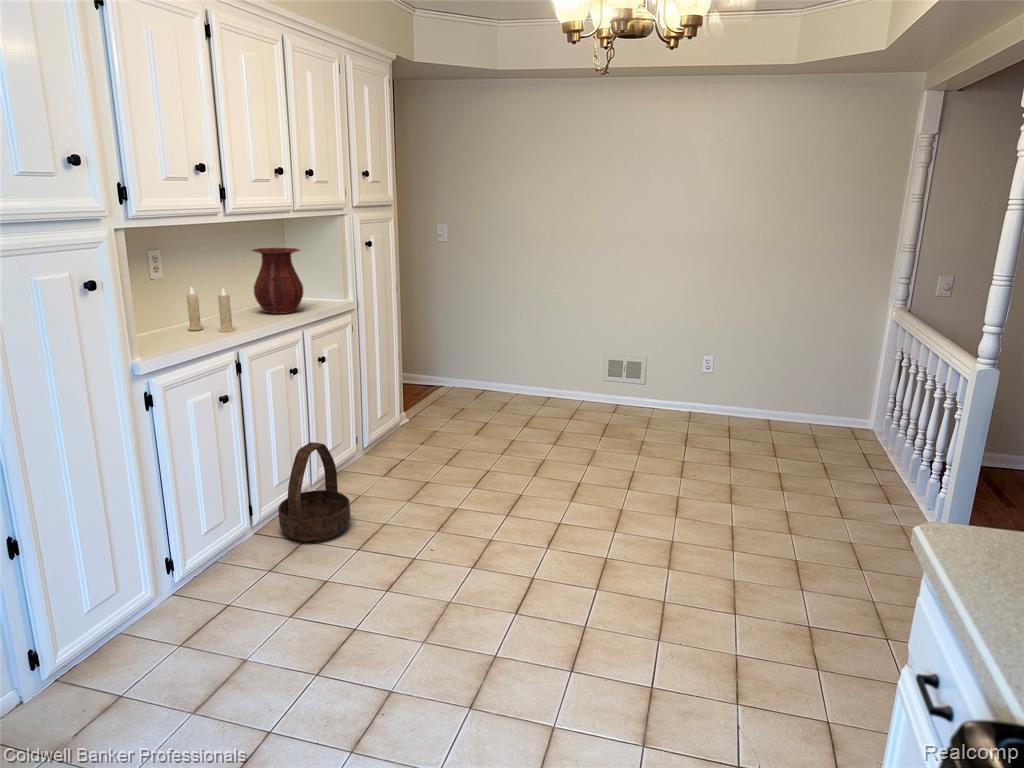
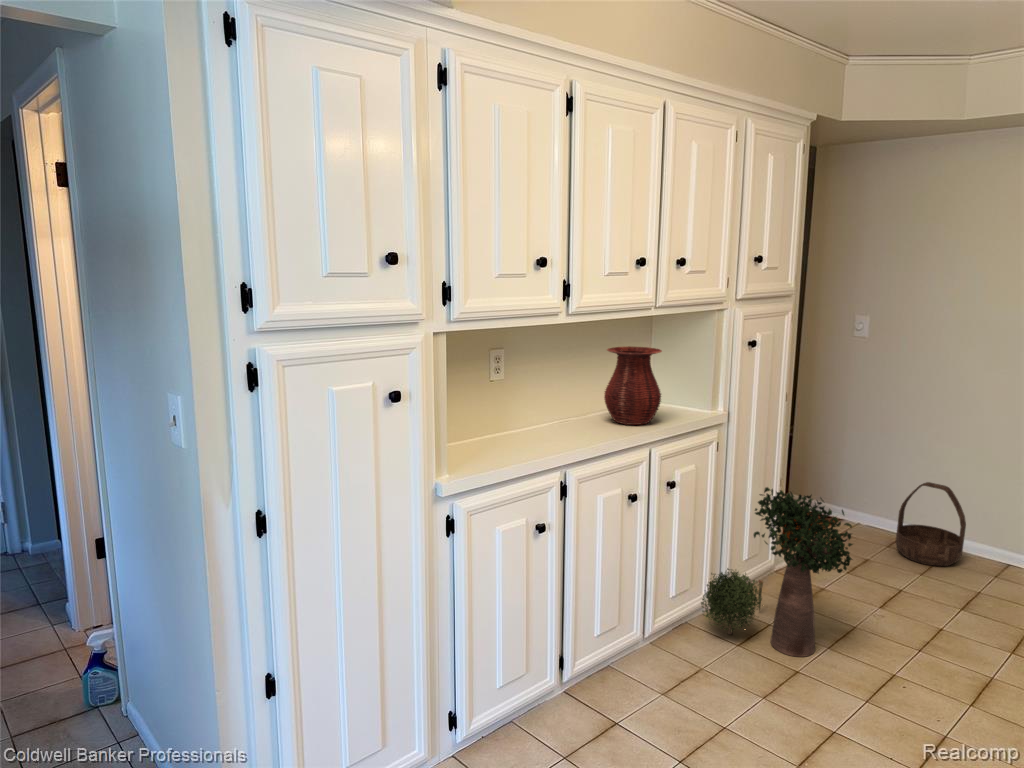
candle: present [186,287,234,332] -> none [522,388,568,446]
potted plant: none [352,354,457,475] -> present [701,487,853,657]
basket: present [278,442,350,542] -> present [896,482,966,566]

